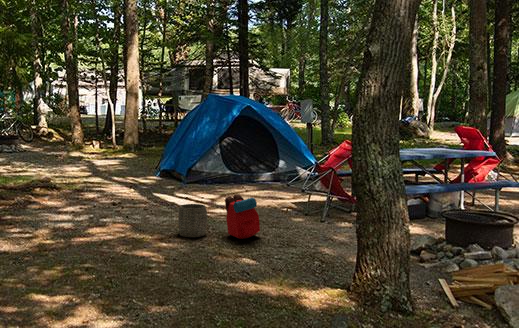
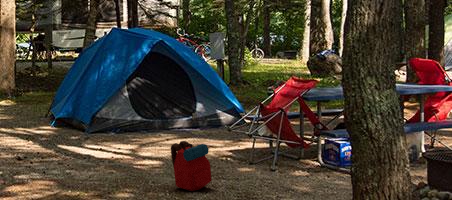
woven basket: present [178,204,207,237] -> none [117,154,151,192]

